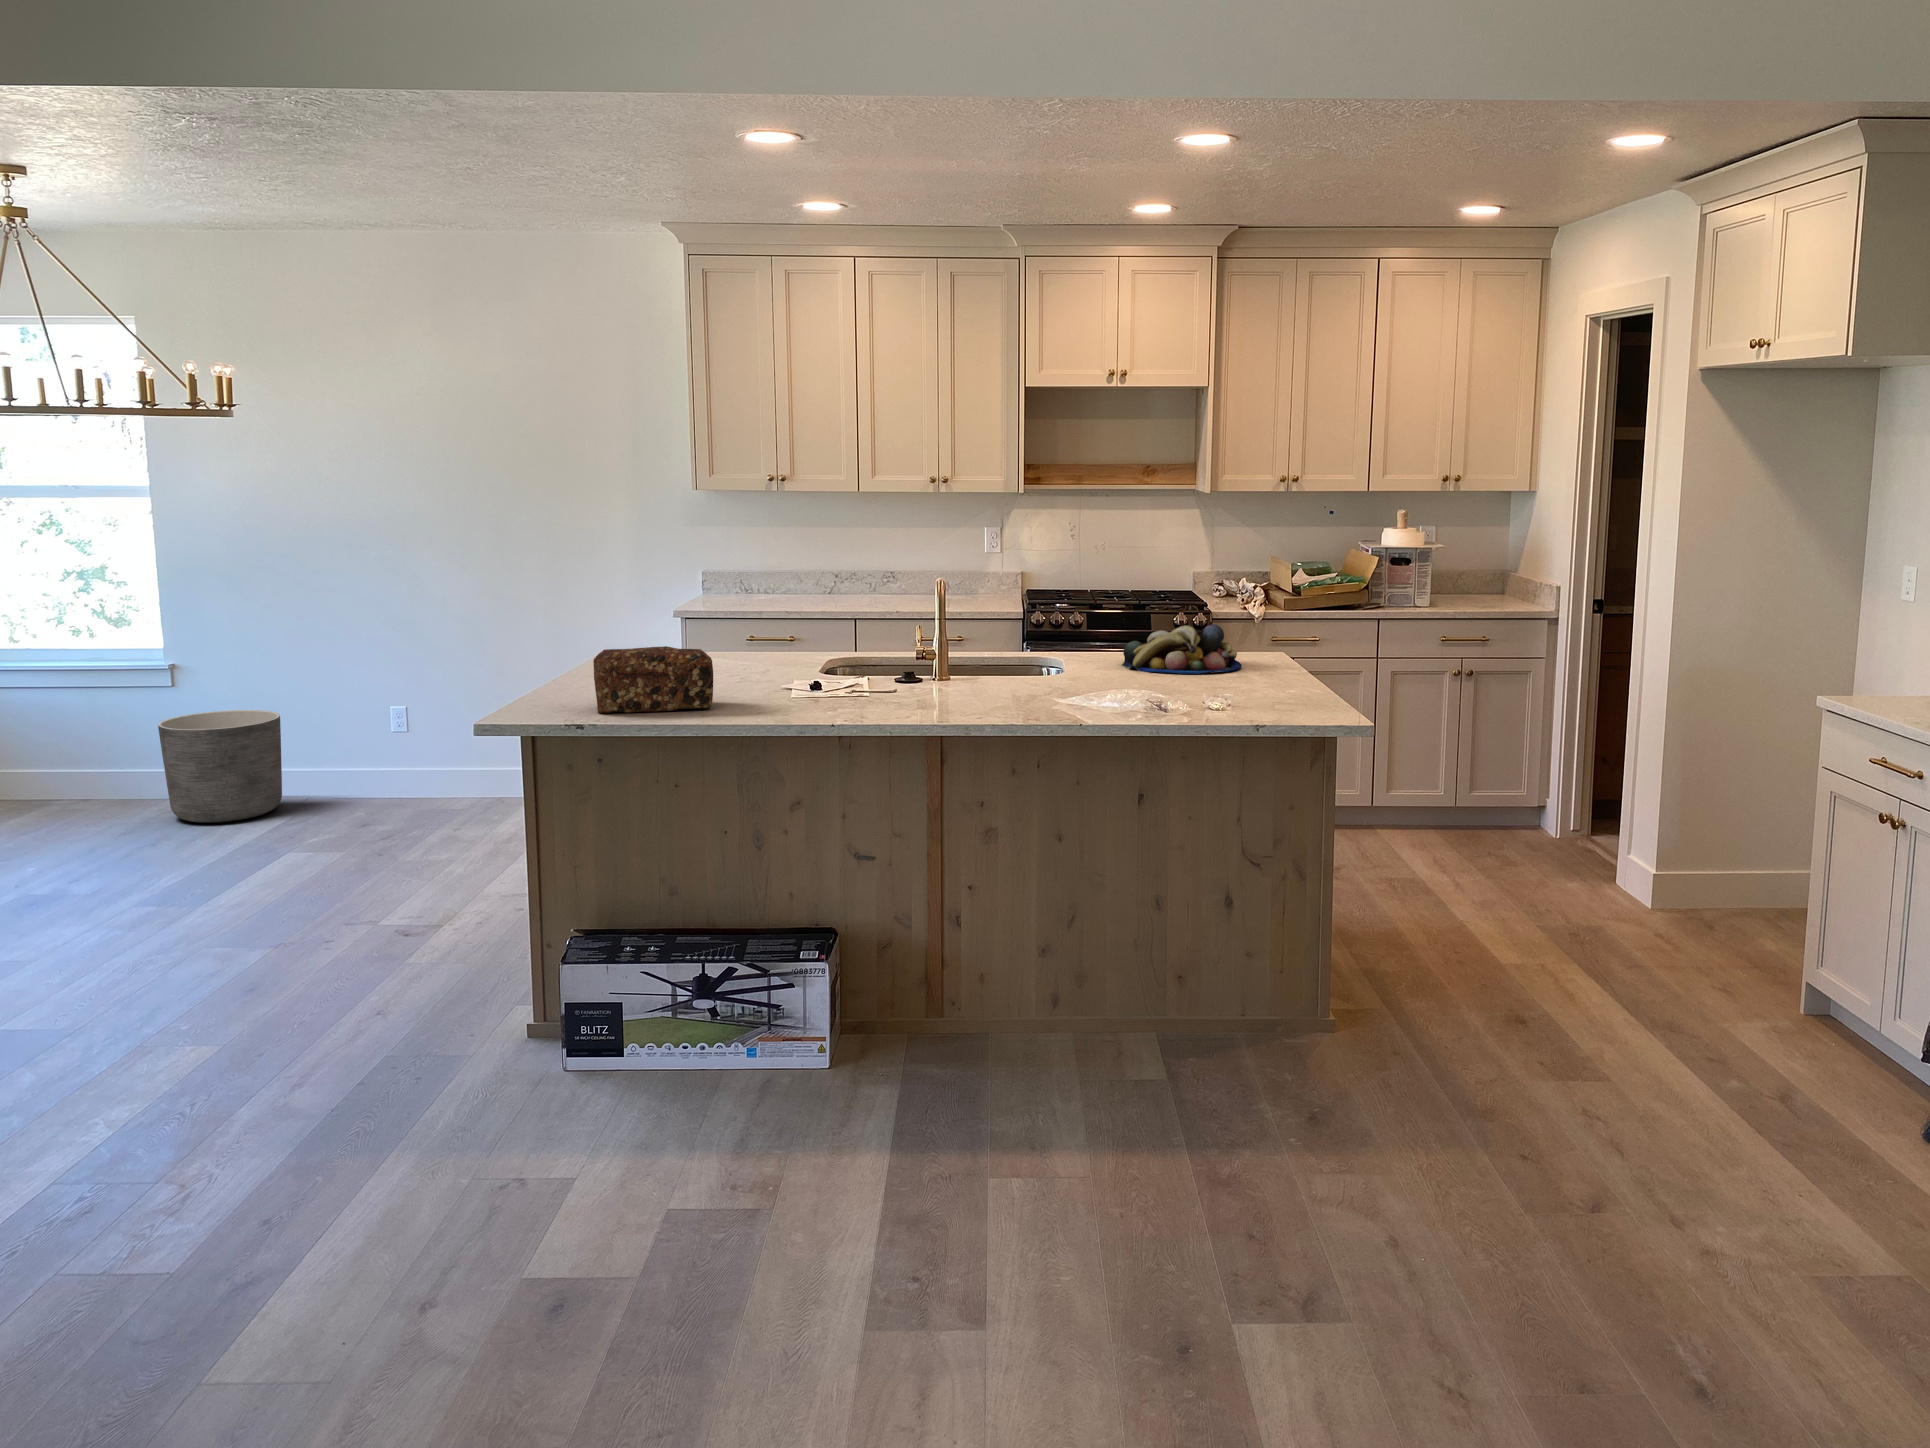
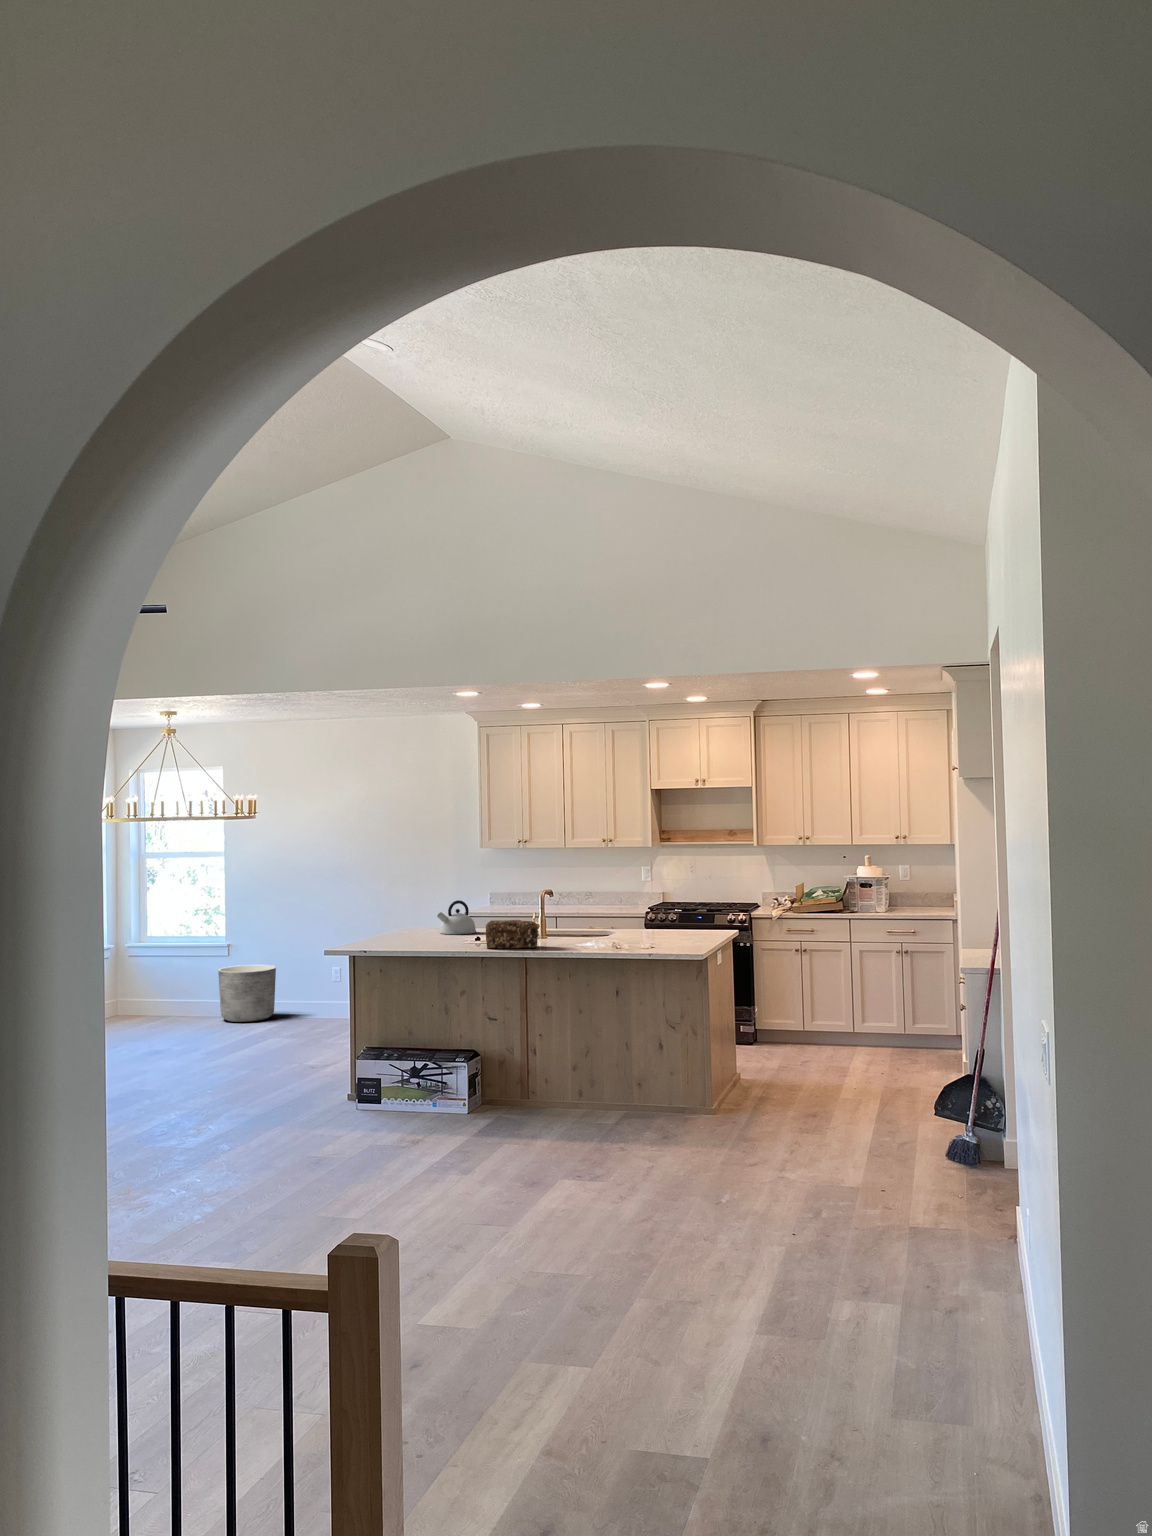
kettle: none [687,598,767,669] -> present [437,900,476,934]
fruit bowl: present [1122,625,1242,674] -> none [647,915,707,939]
bread loaf: present [593,646,713,714] -> present [486,920,538,949]

